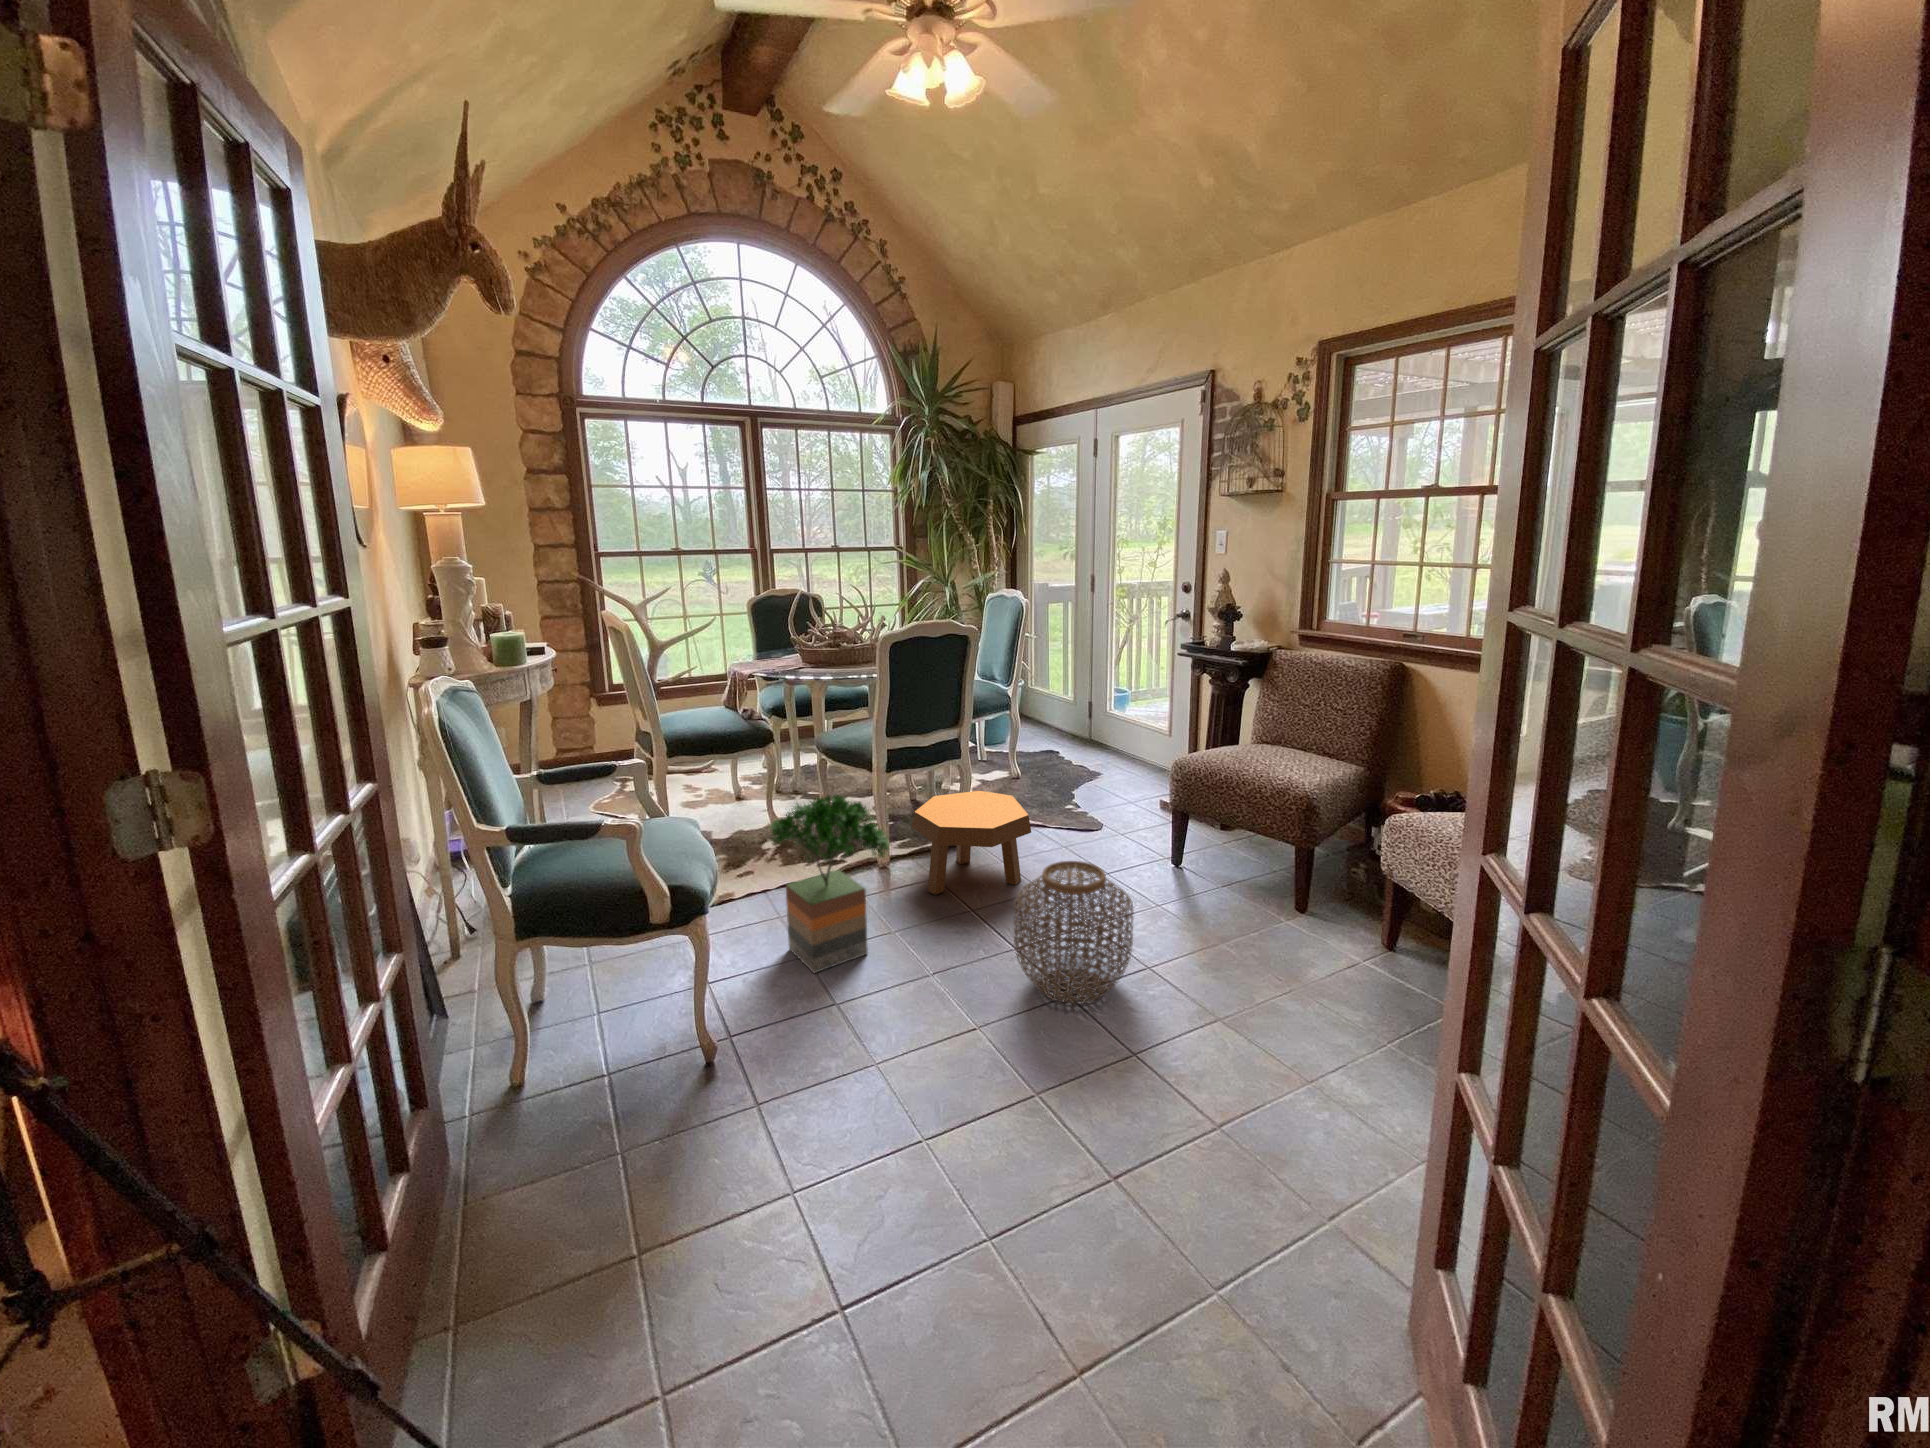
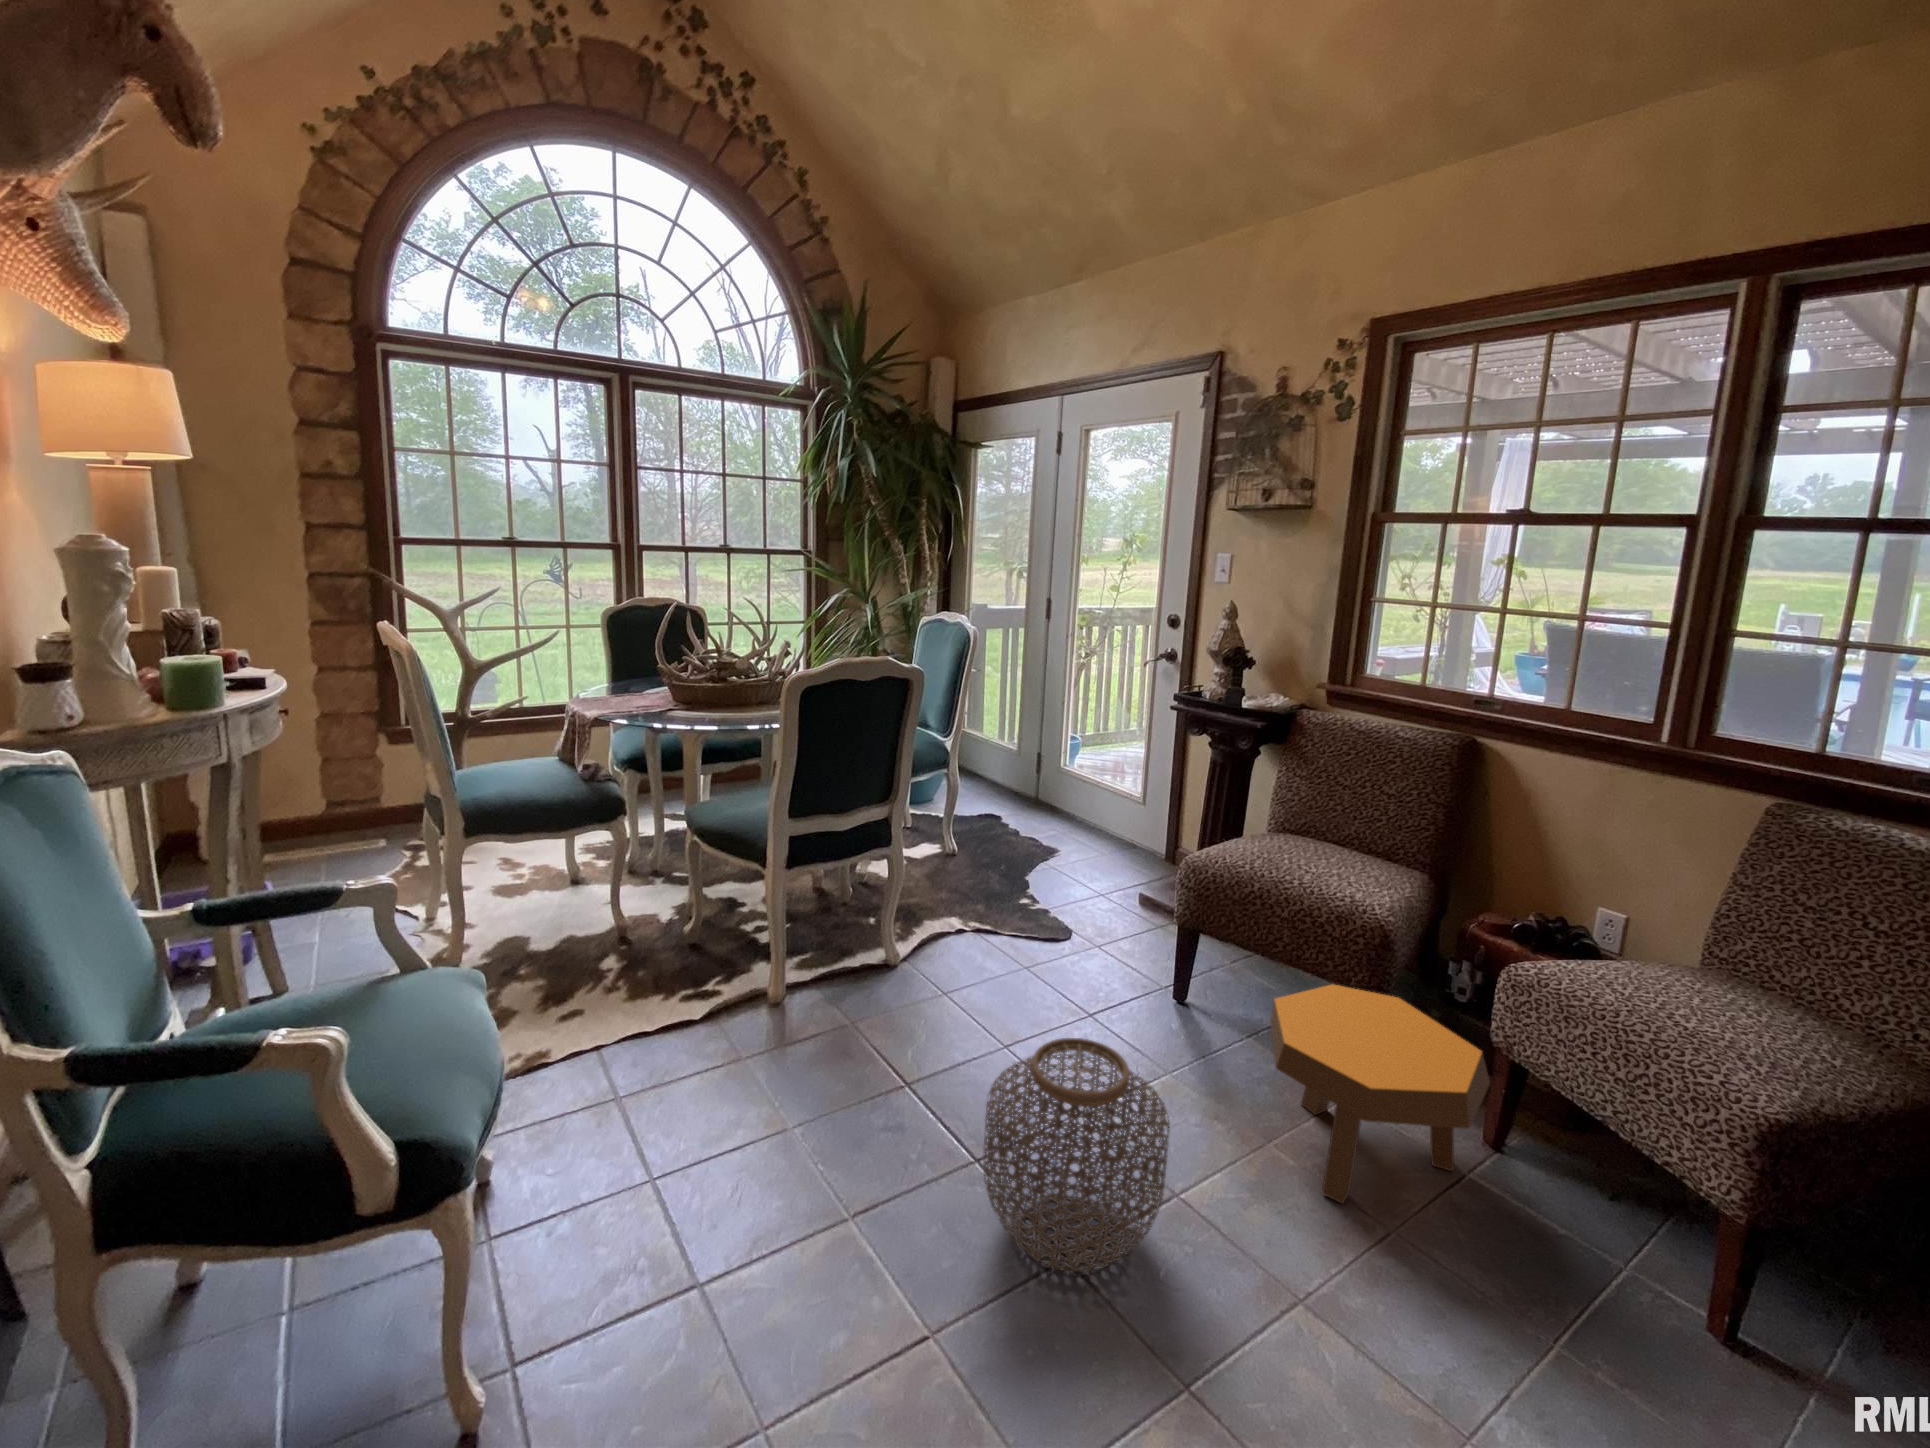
footstool: present [912,791,1031,895] -> present [1270,984,1490,1204]
potted tree: present [770,795,890,973] -> none [595,918,796,1215]

